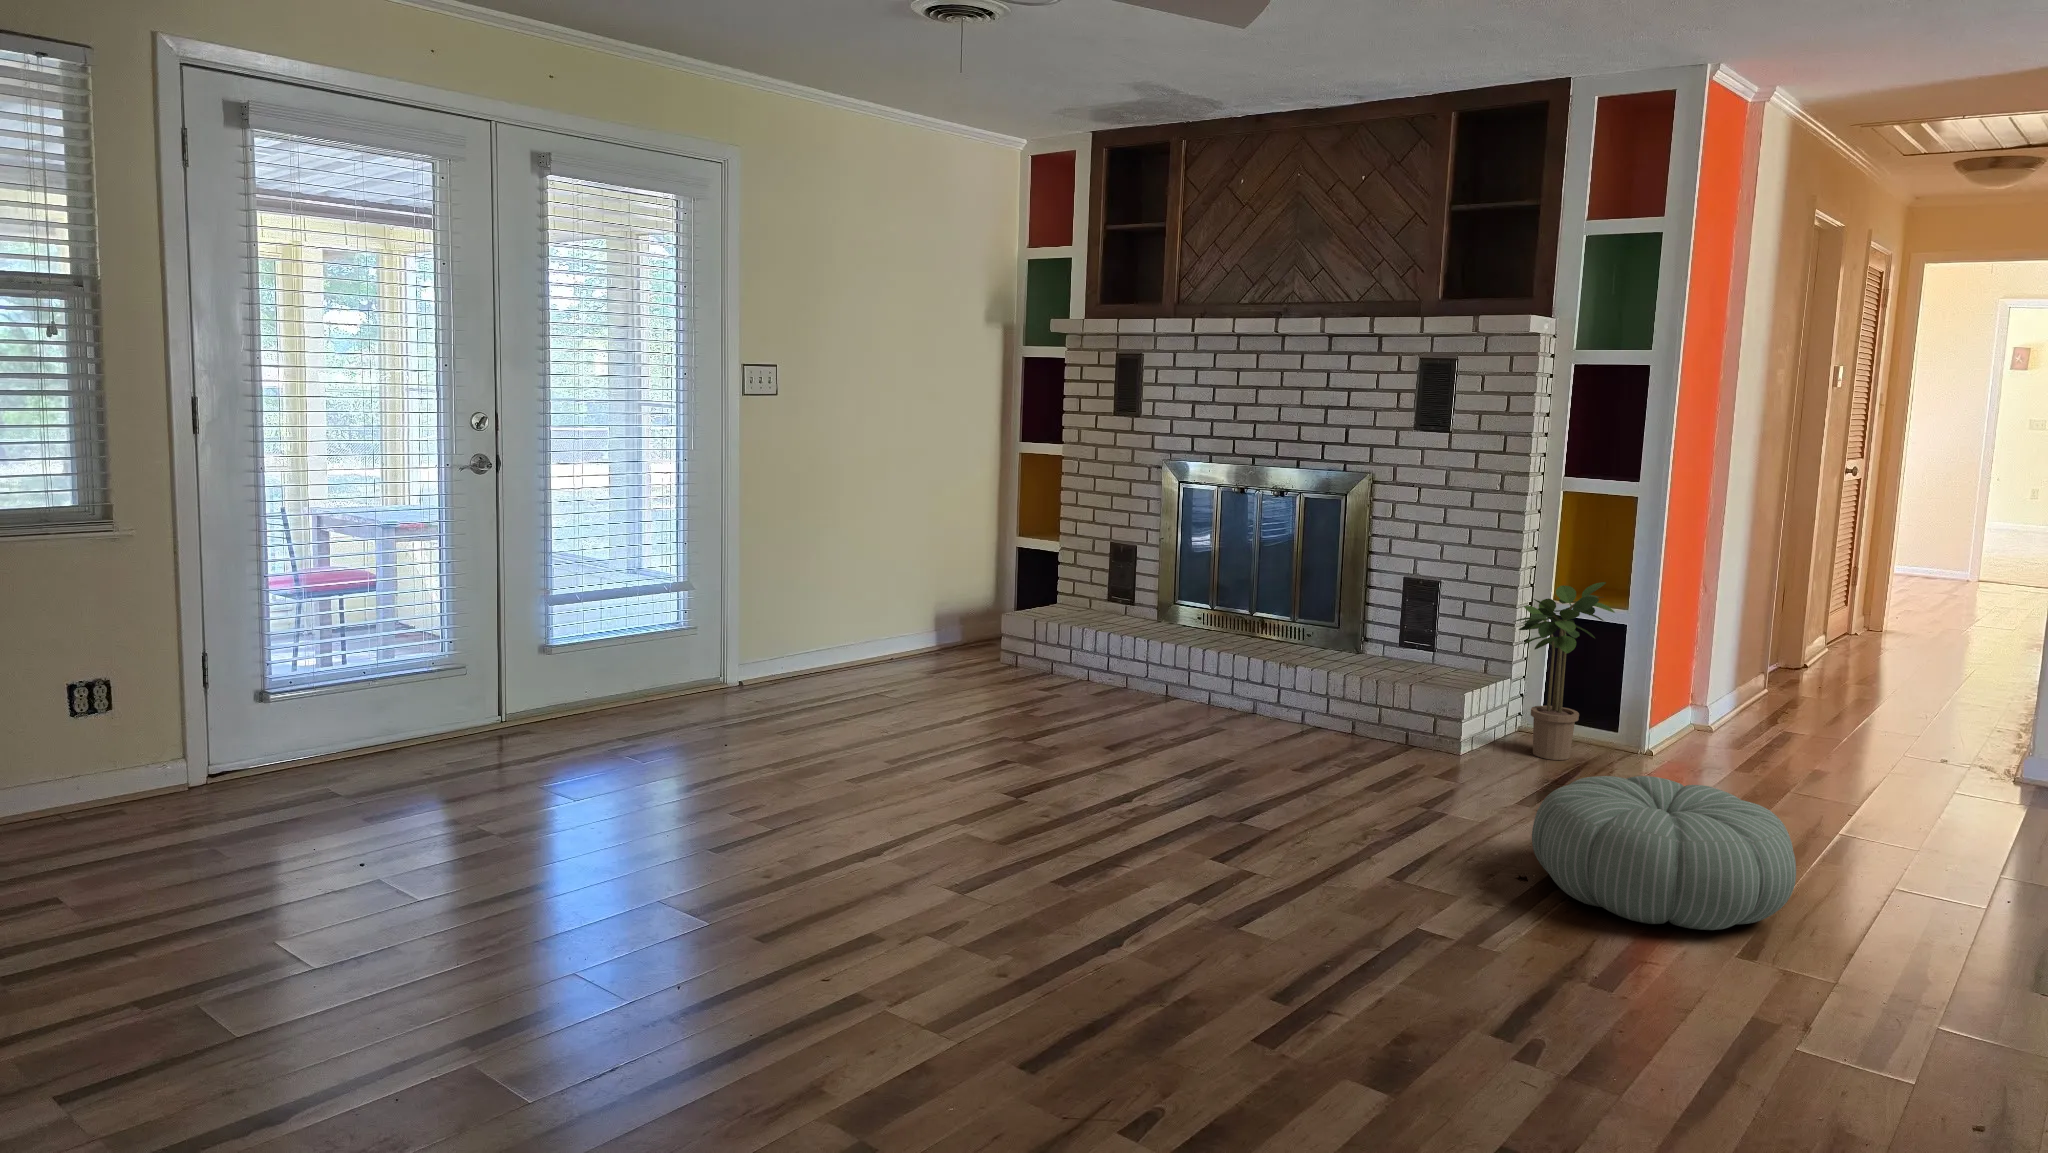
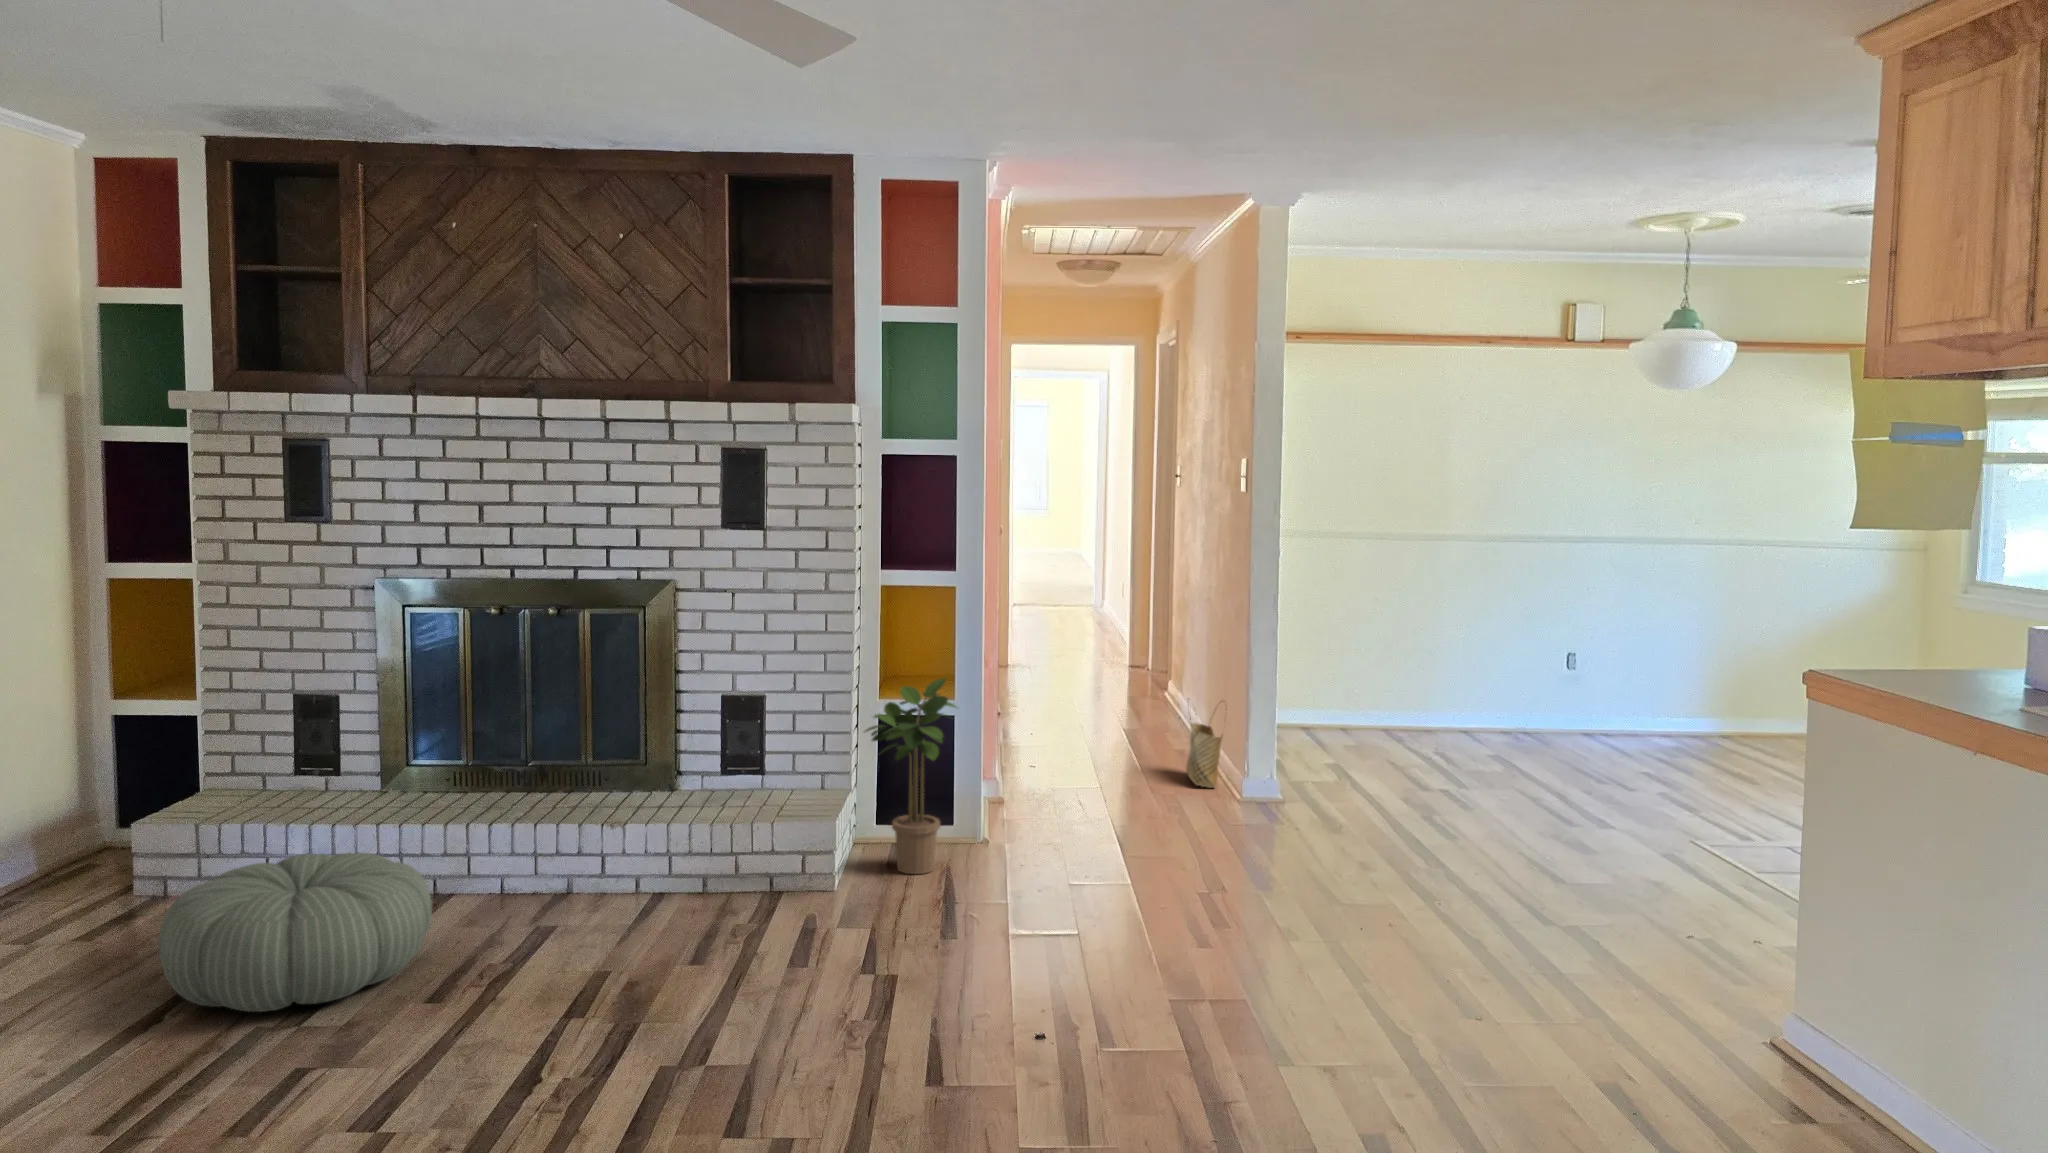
woven basket: none [1965,657,2027,764] -> present [1186,698,1222,788]
pouf: present [1532,776,1796,930] -> present [158,853,432,1012]

